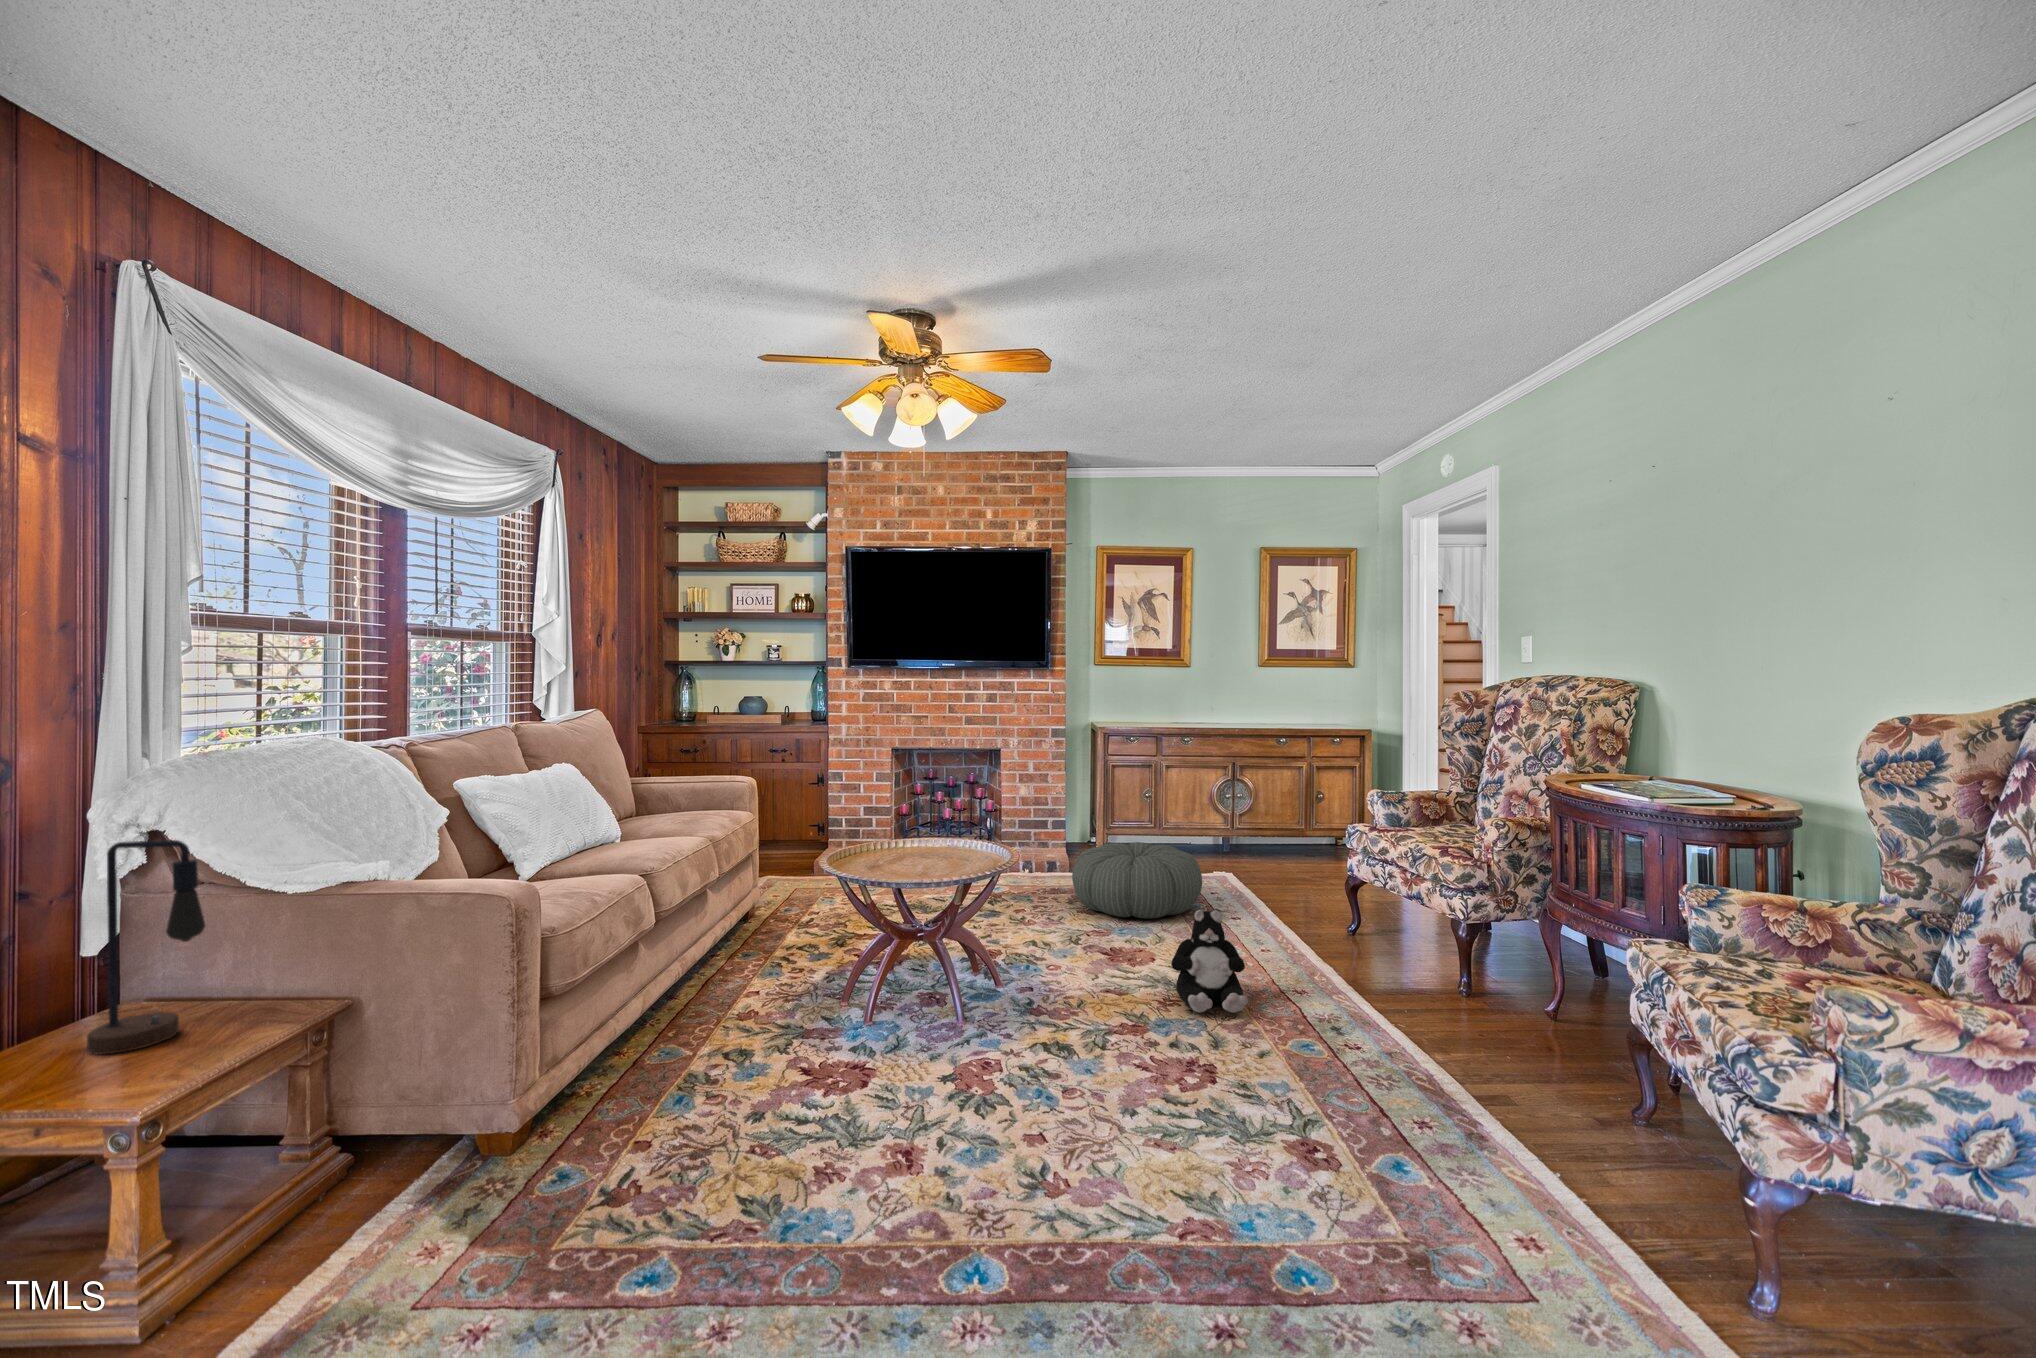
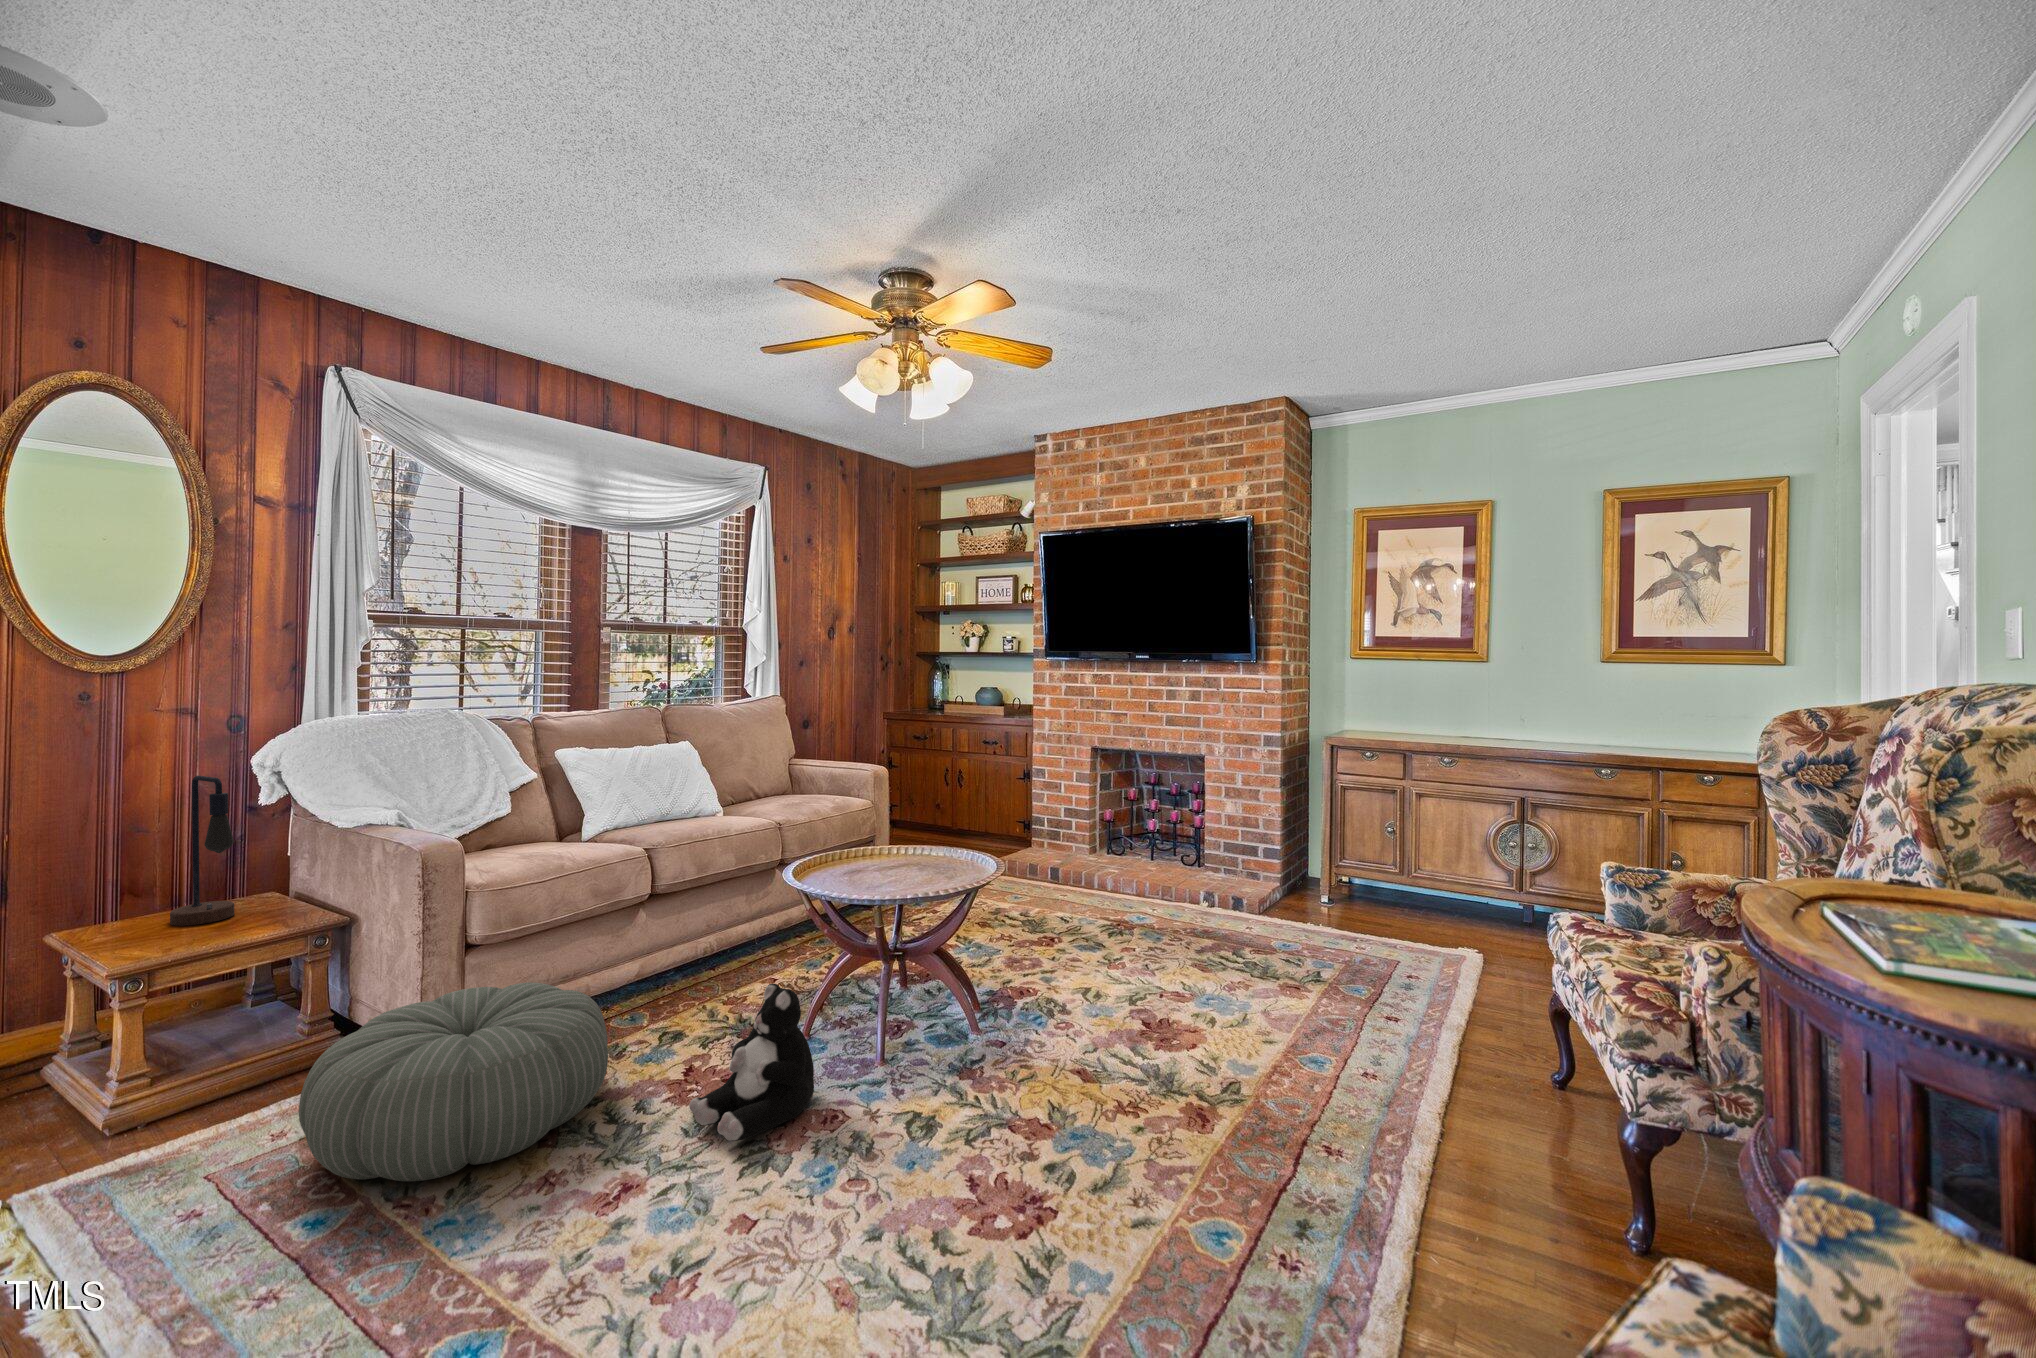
pouf: present [1072,842,1202,919] -> present [299,982,608,1181]
plush toy: present [1171,909,1248,1013] -> present [689,983,814,1141]

